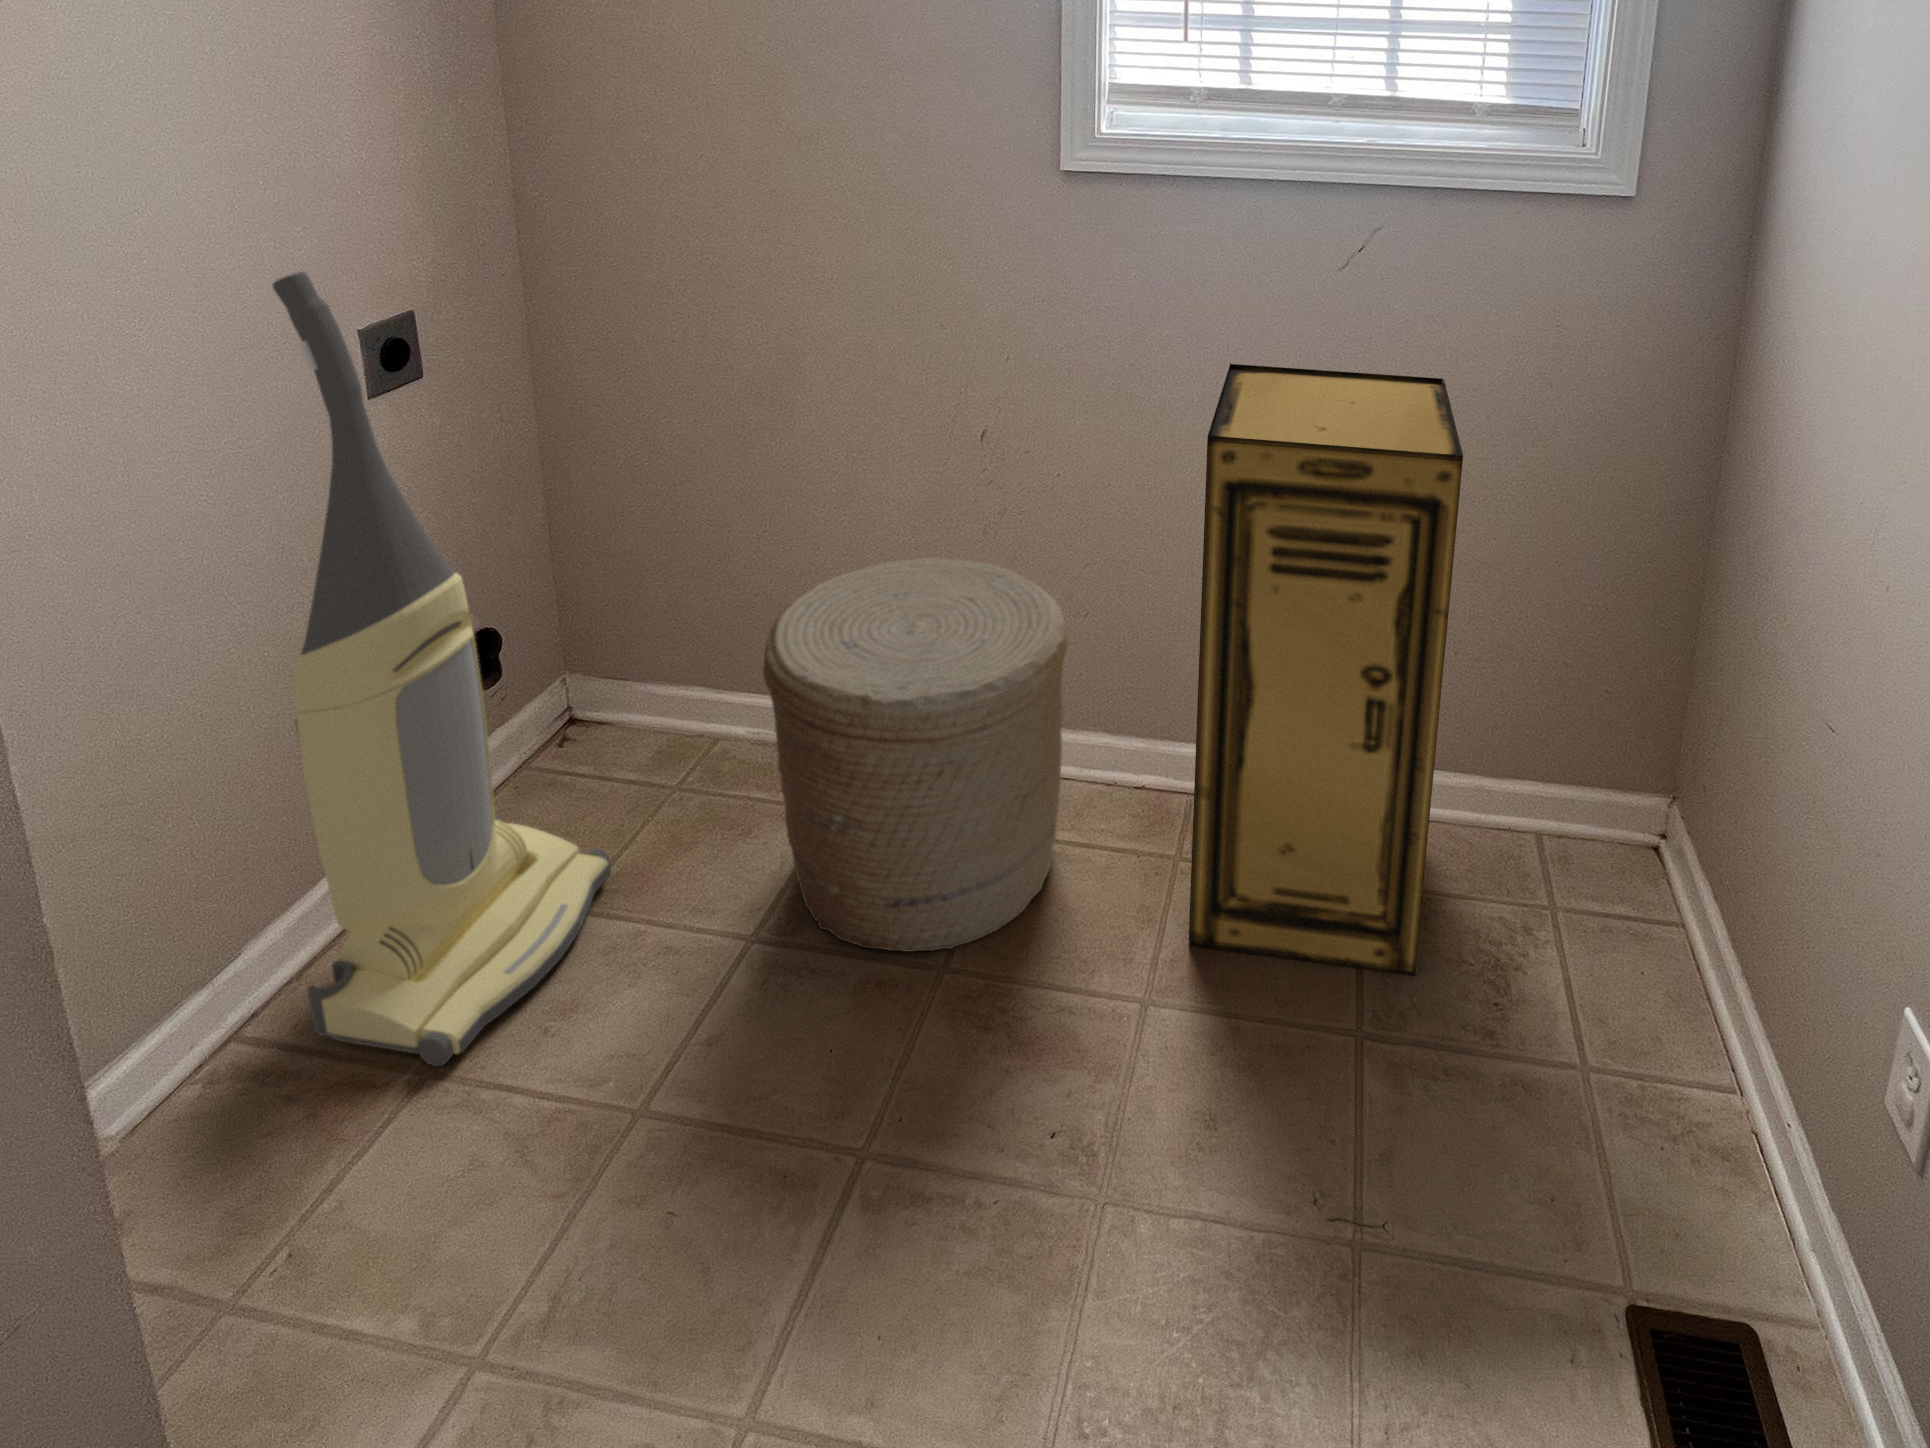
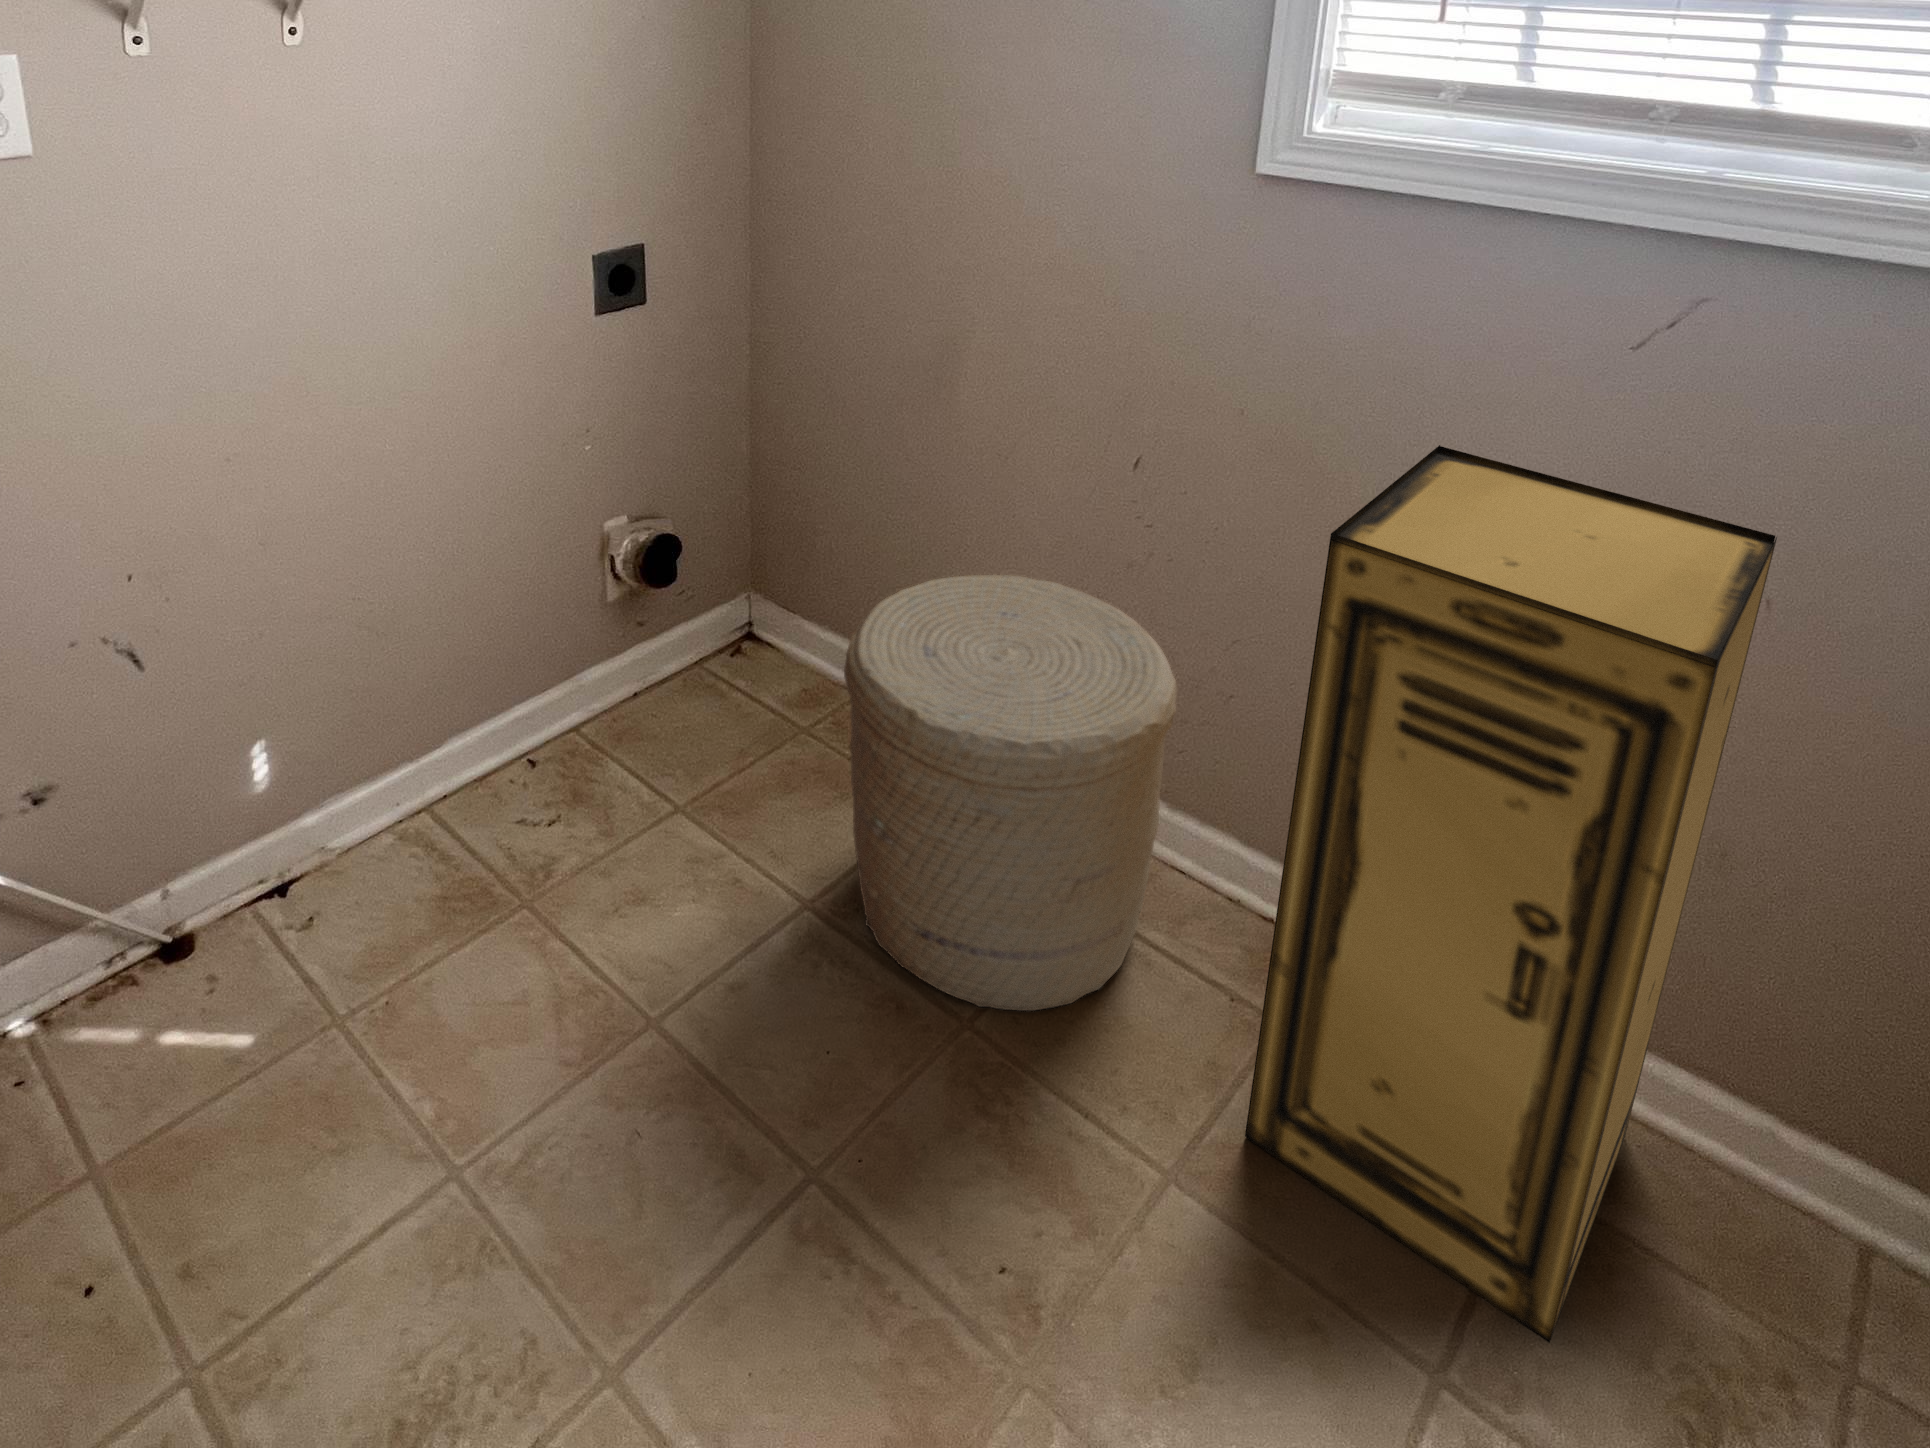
vacuum cleaner: present [273,272,611,1066] -> none [468,201,721,901]

